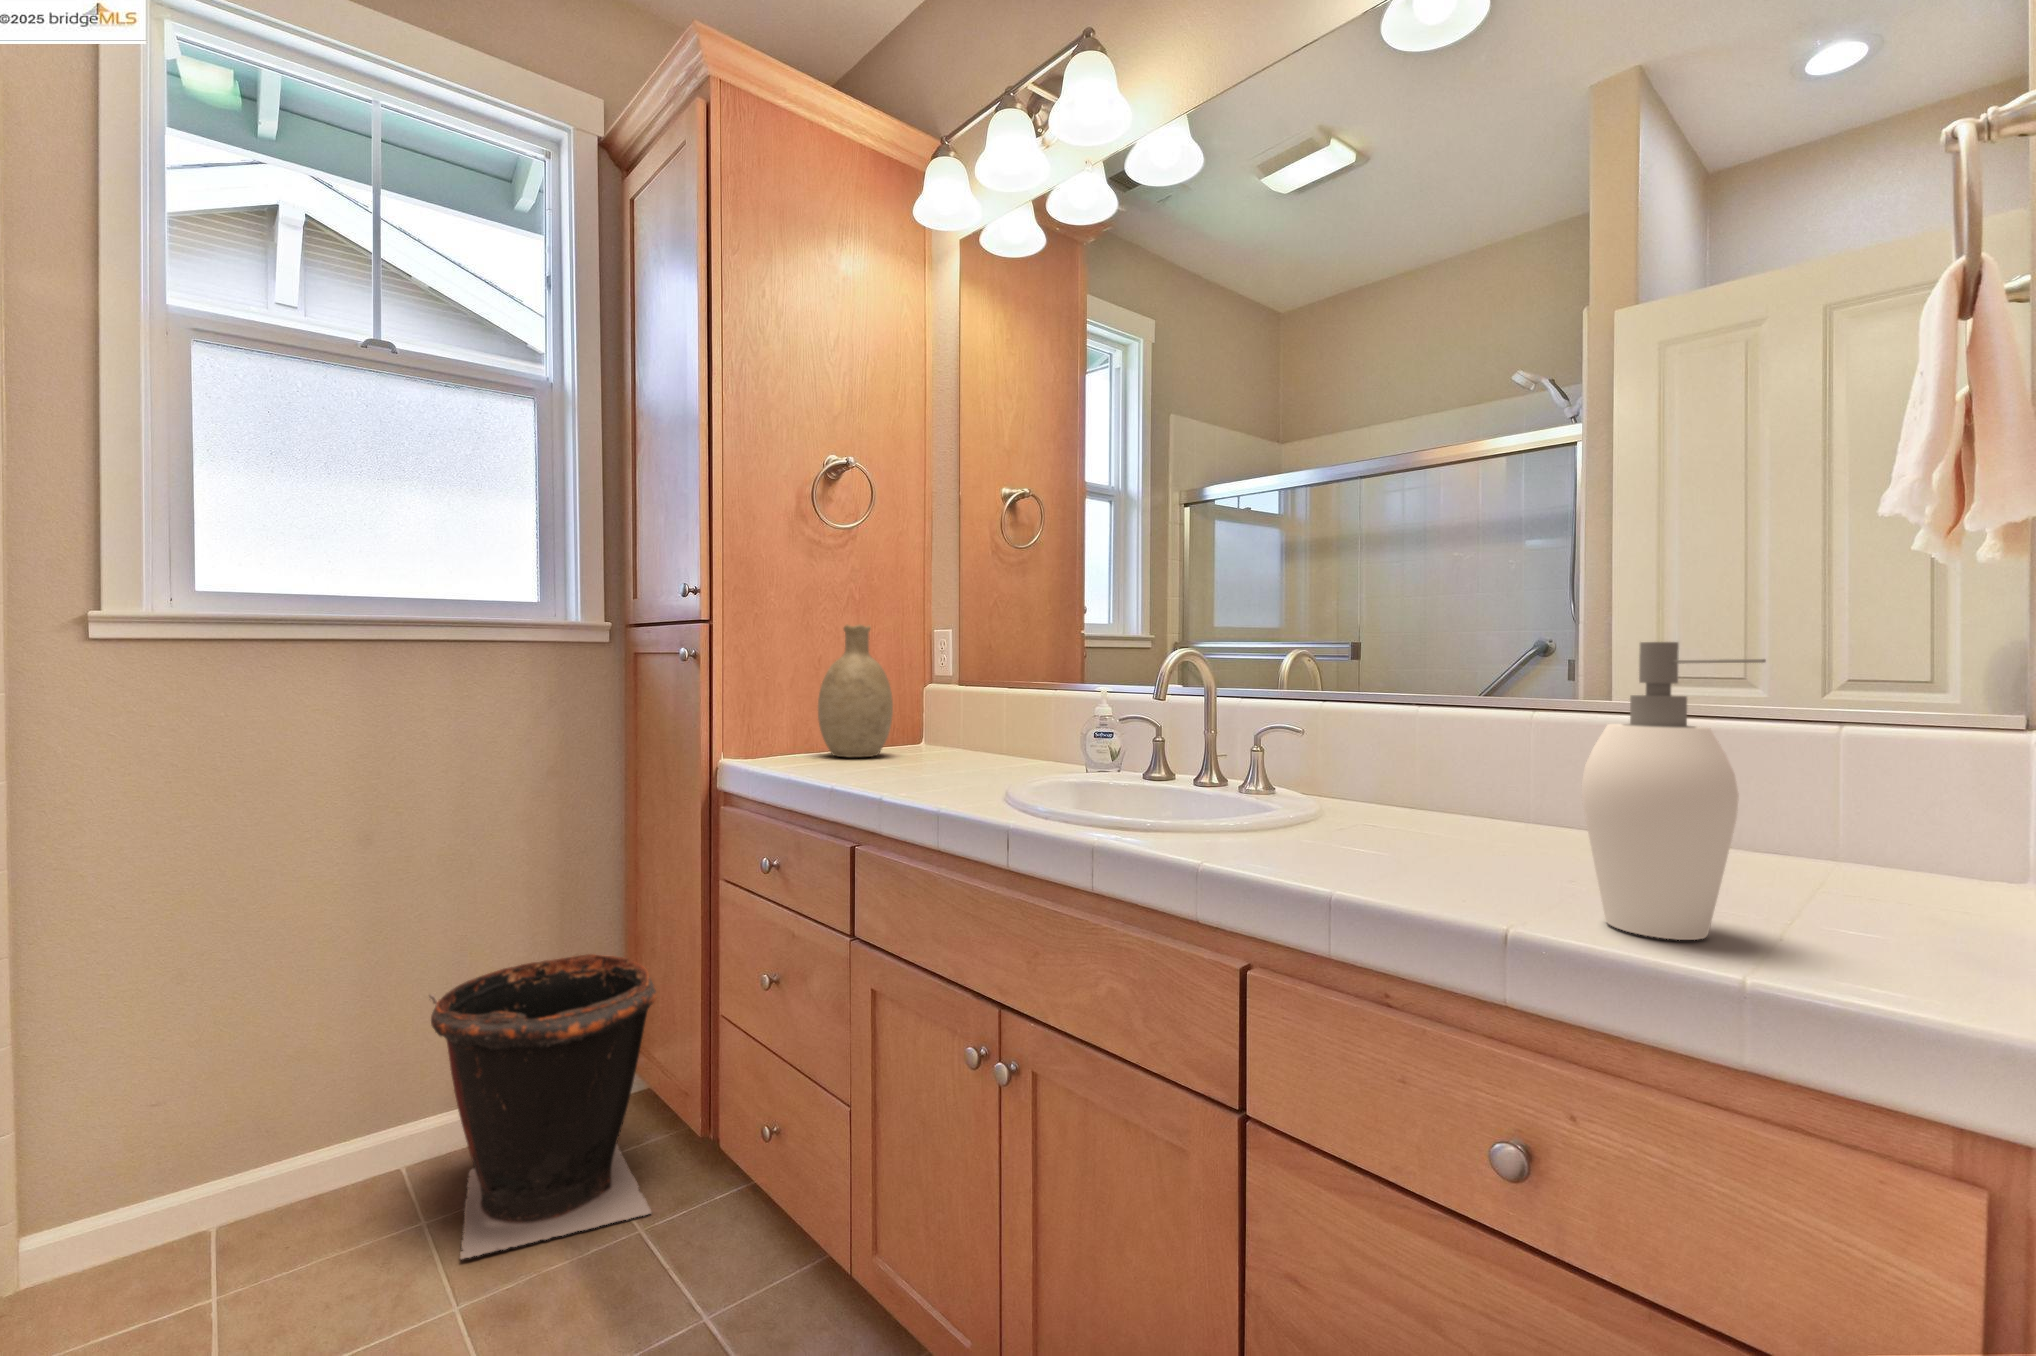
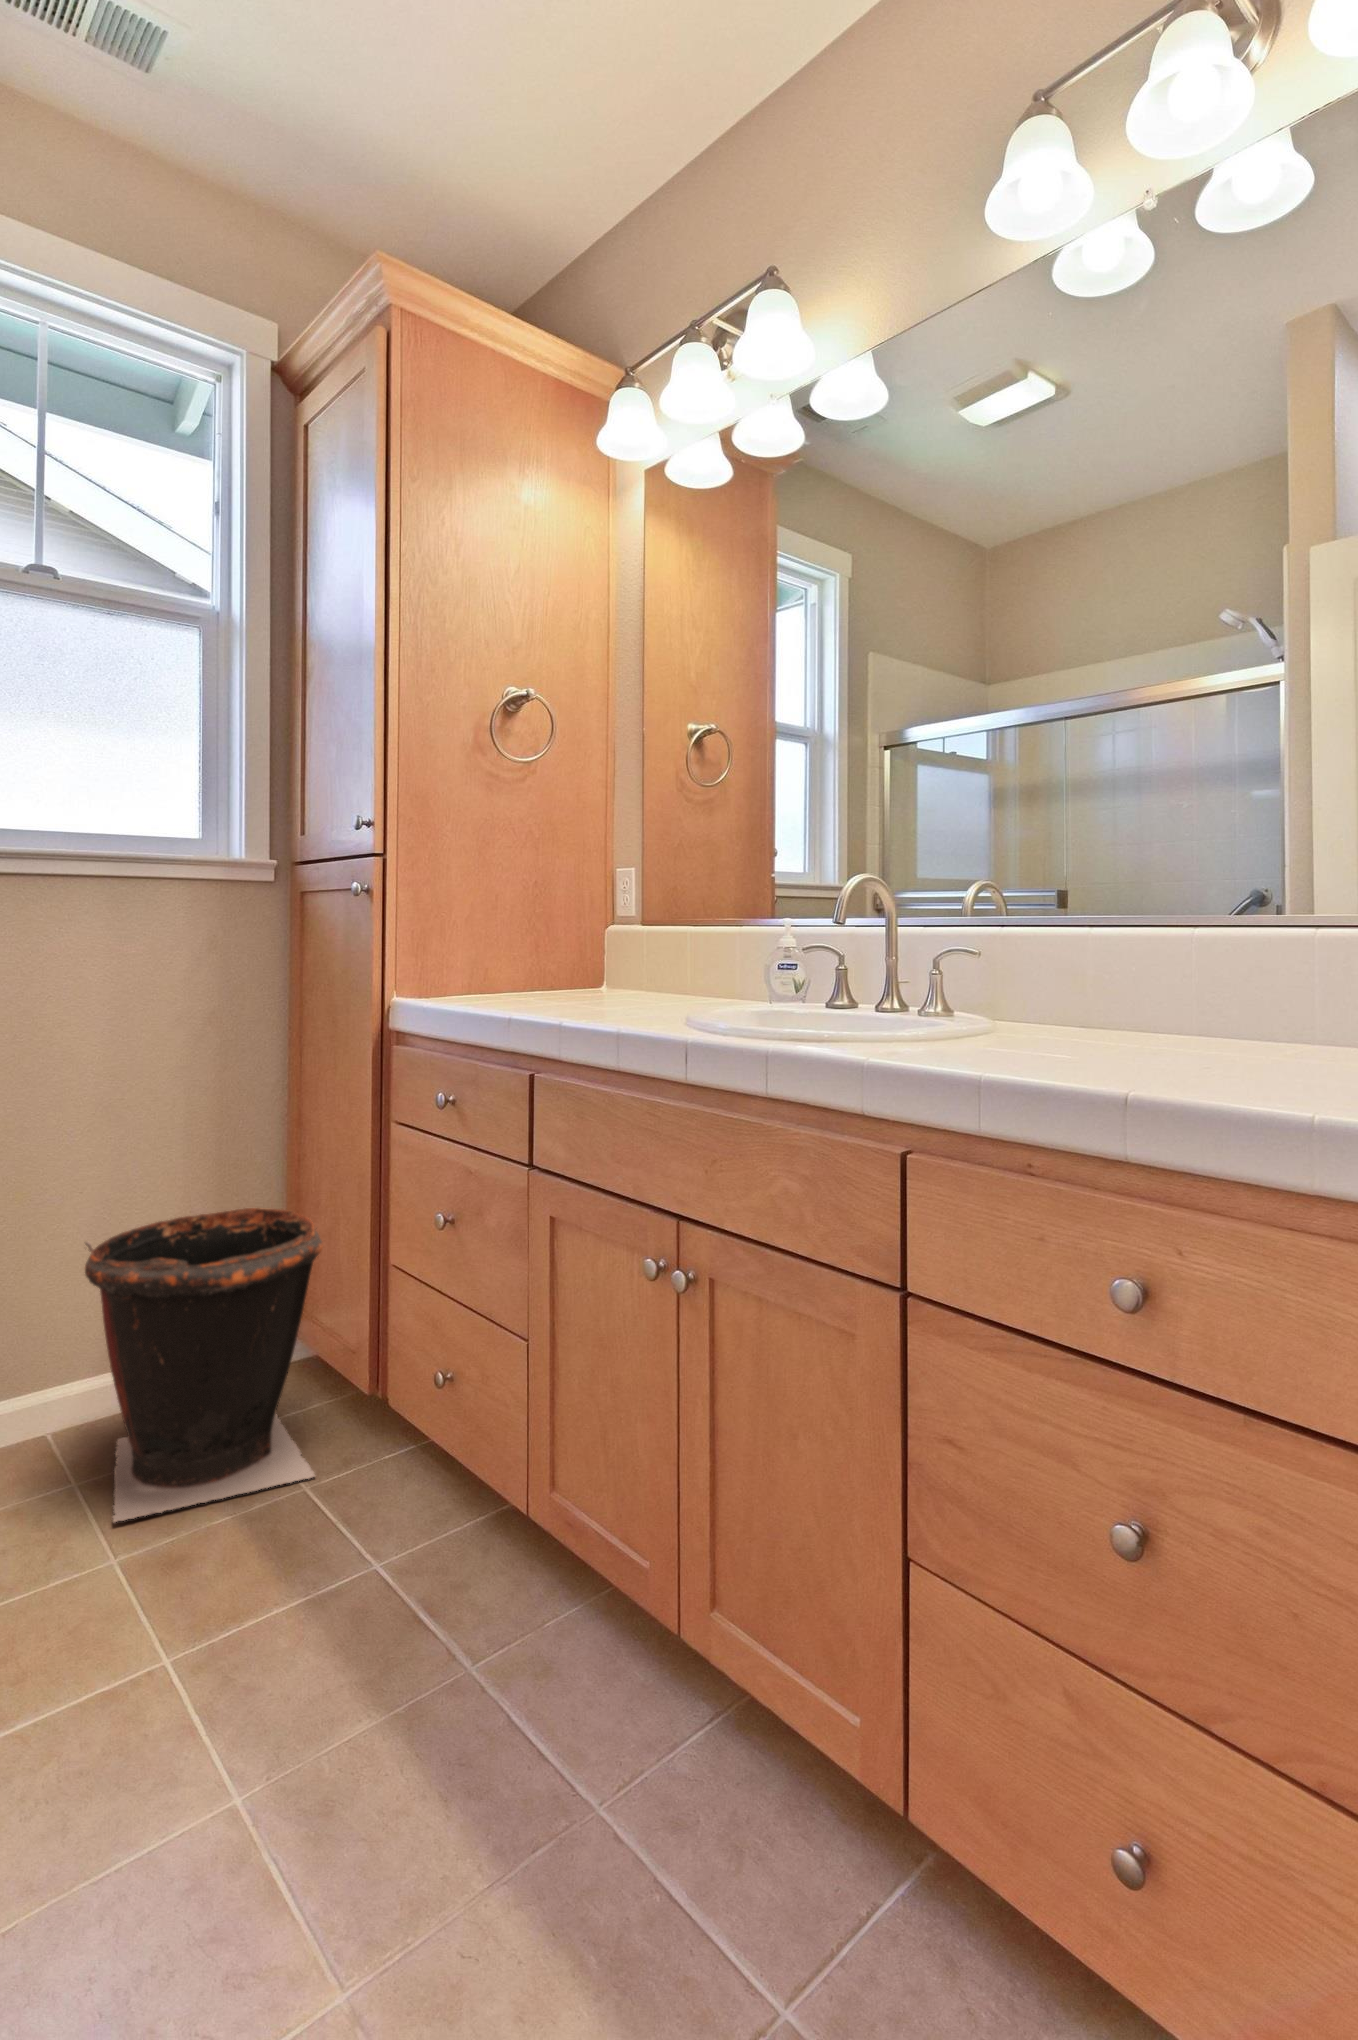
decorative vase: present [818,625,893,757] -> none [495,858,573,995]
soap dispenser: present [1582,642,1766,940] -> none [1190,842,1322,1100]

